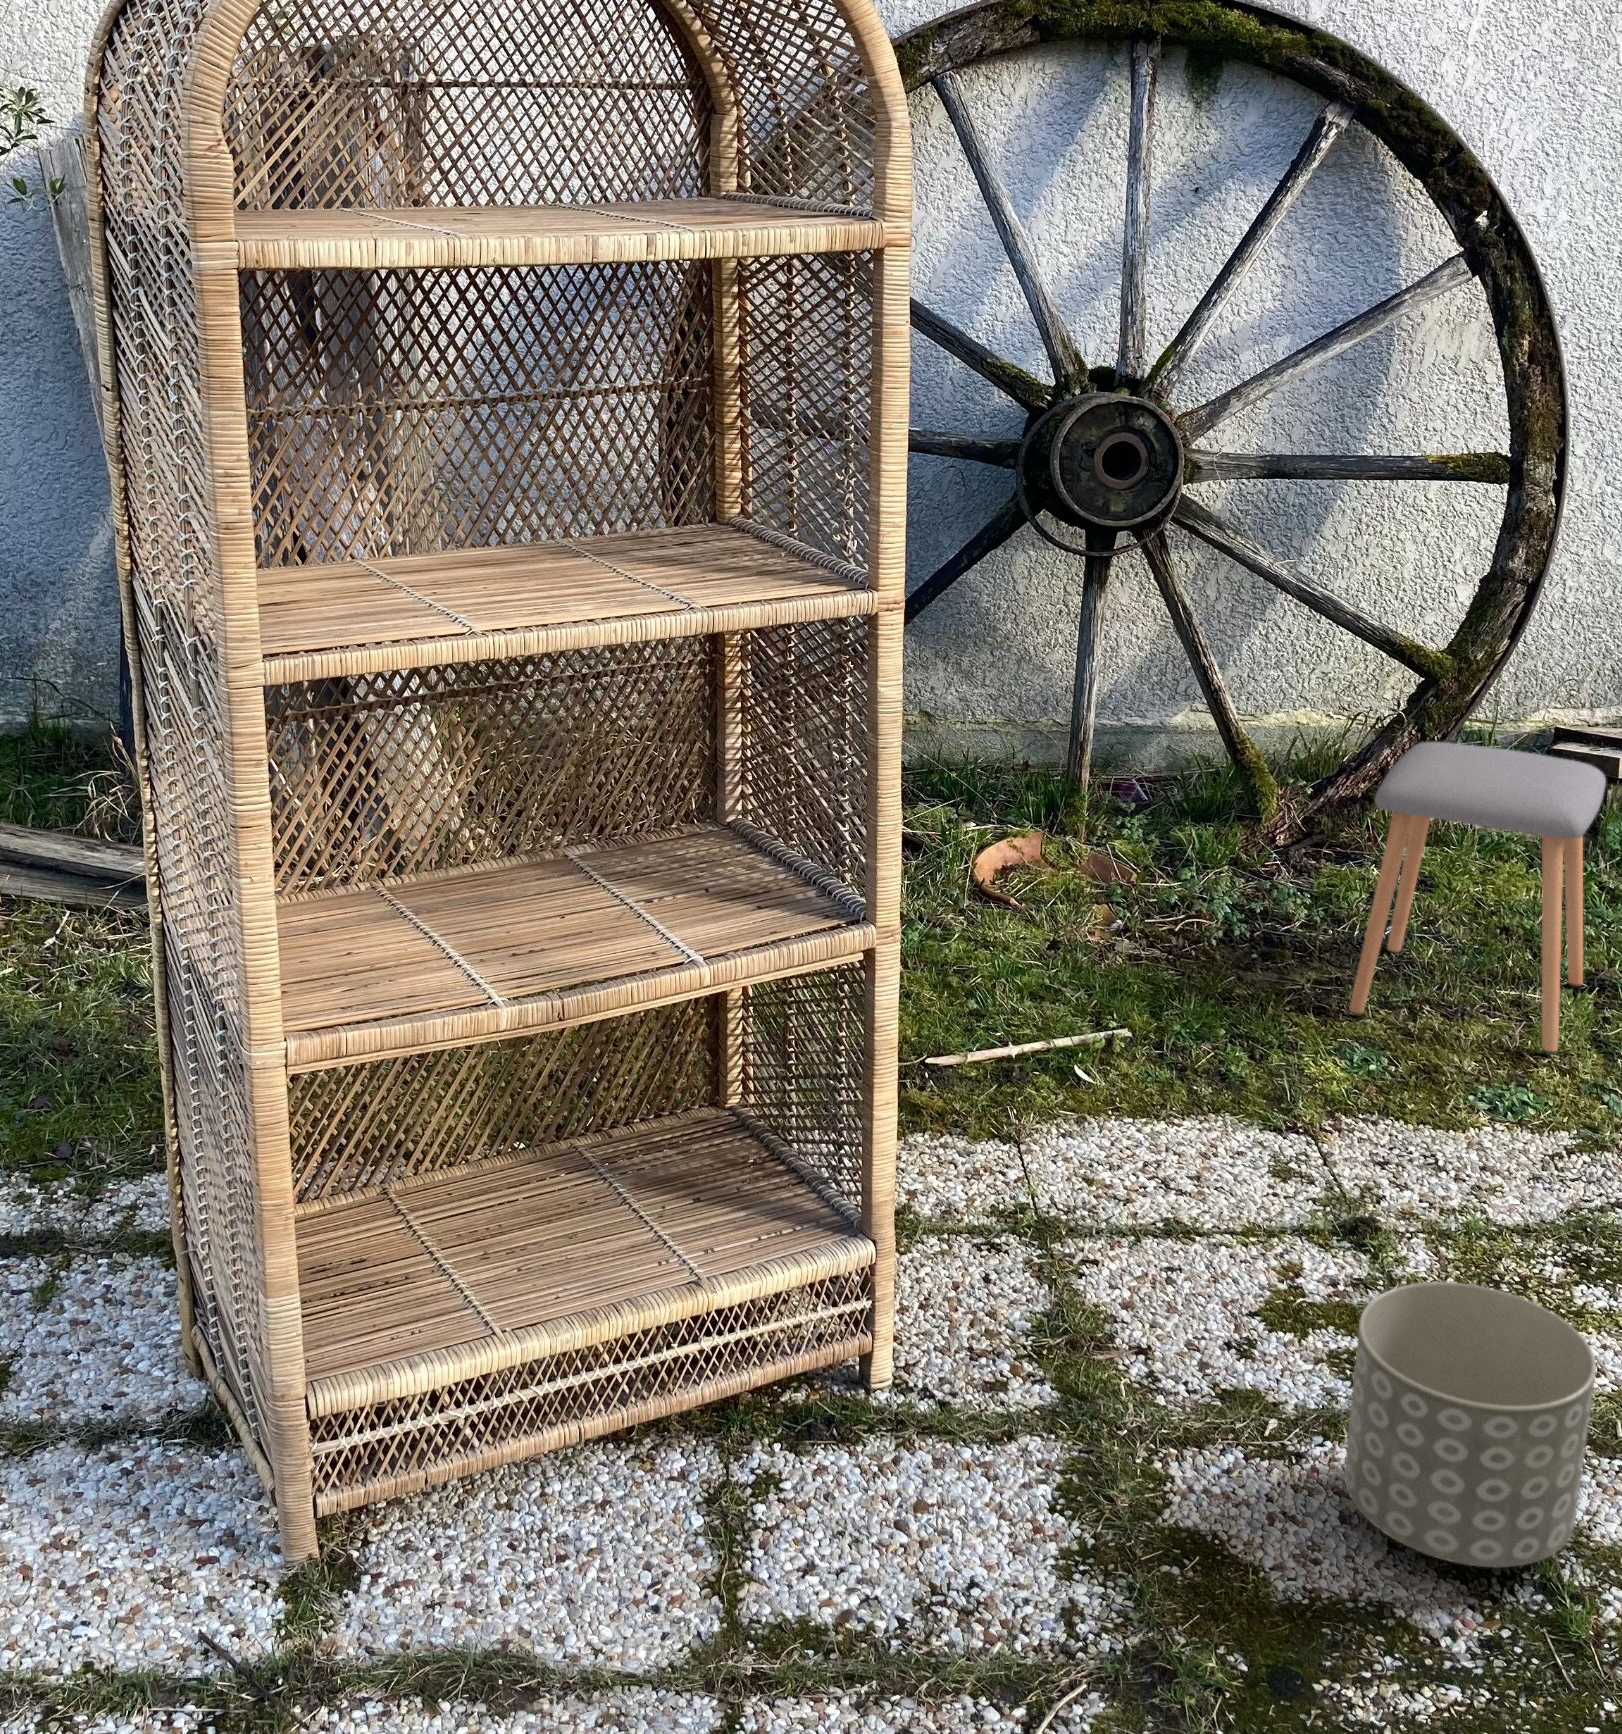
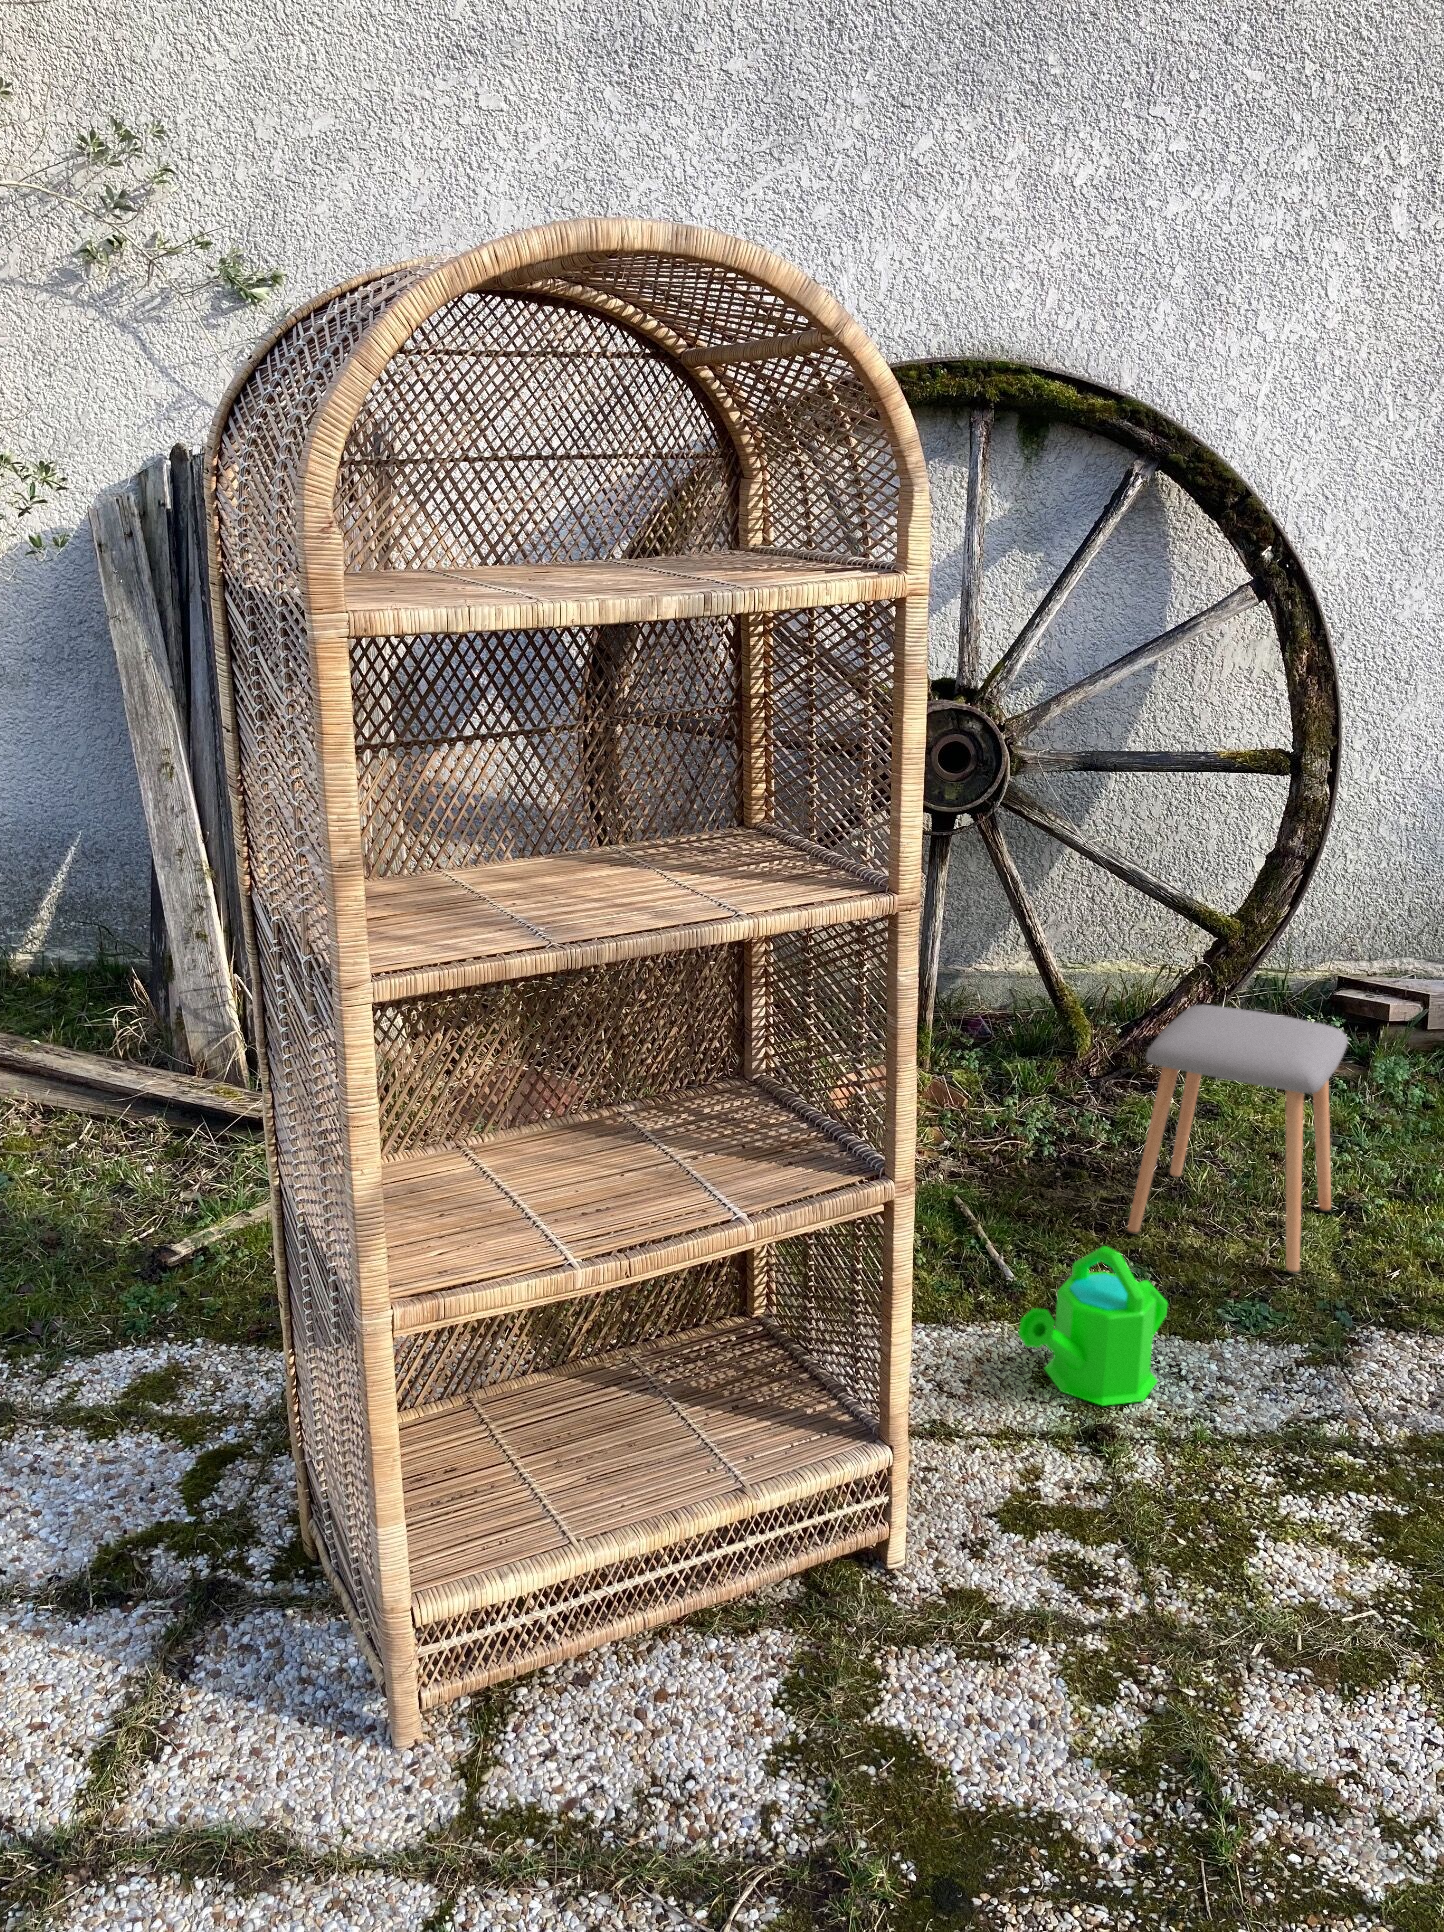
watering can: none [1261,1013,1422,1199] -> present [1018,1246,1168,1406]
planter: present [1344,1282,1596,1567] -> none [1035,1513,1253,1787]

